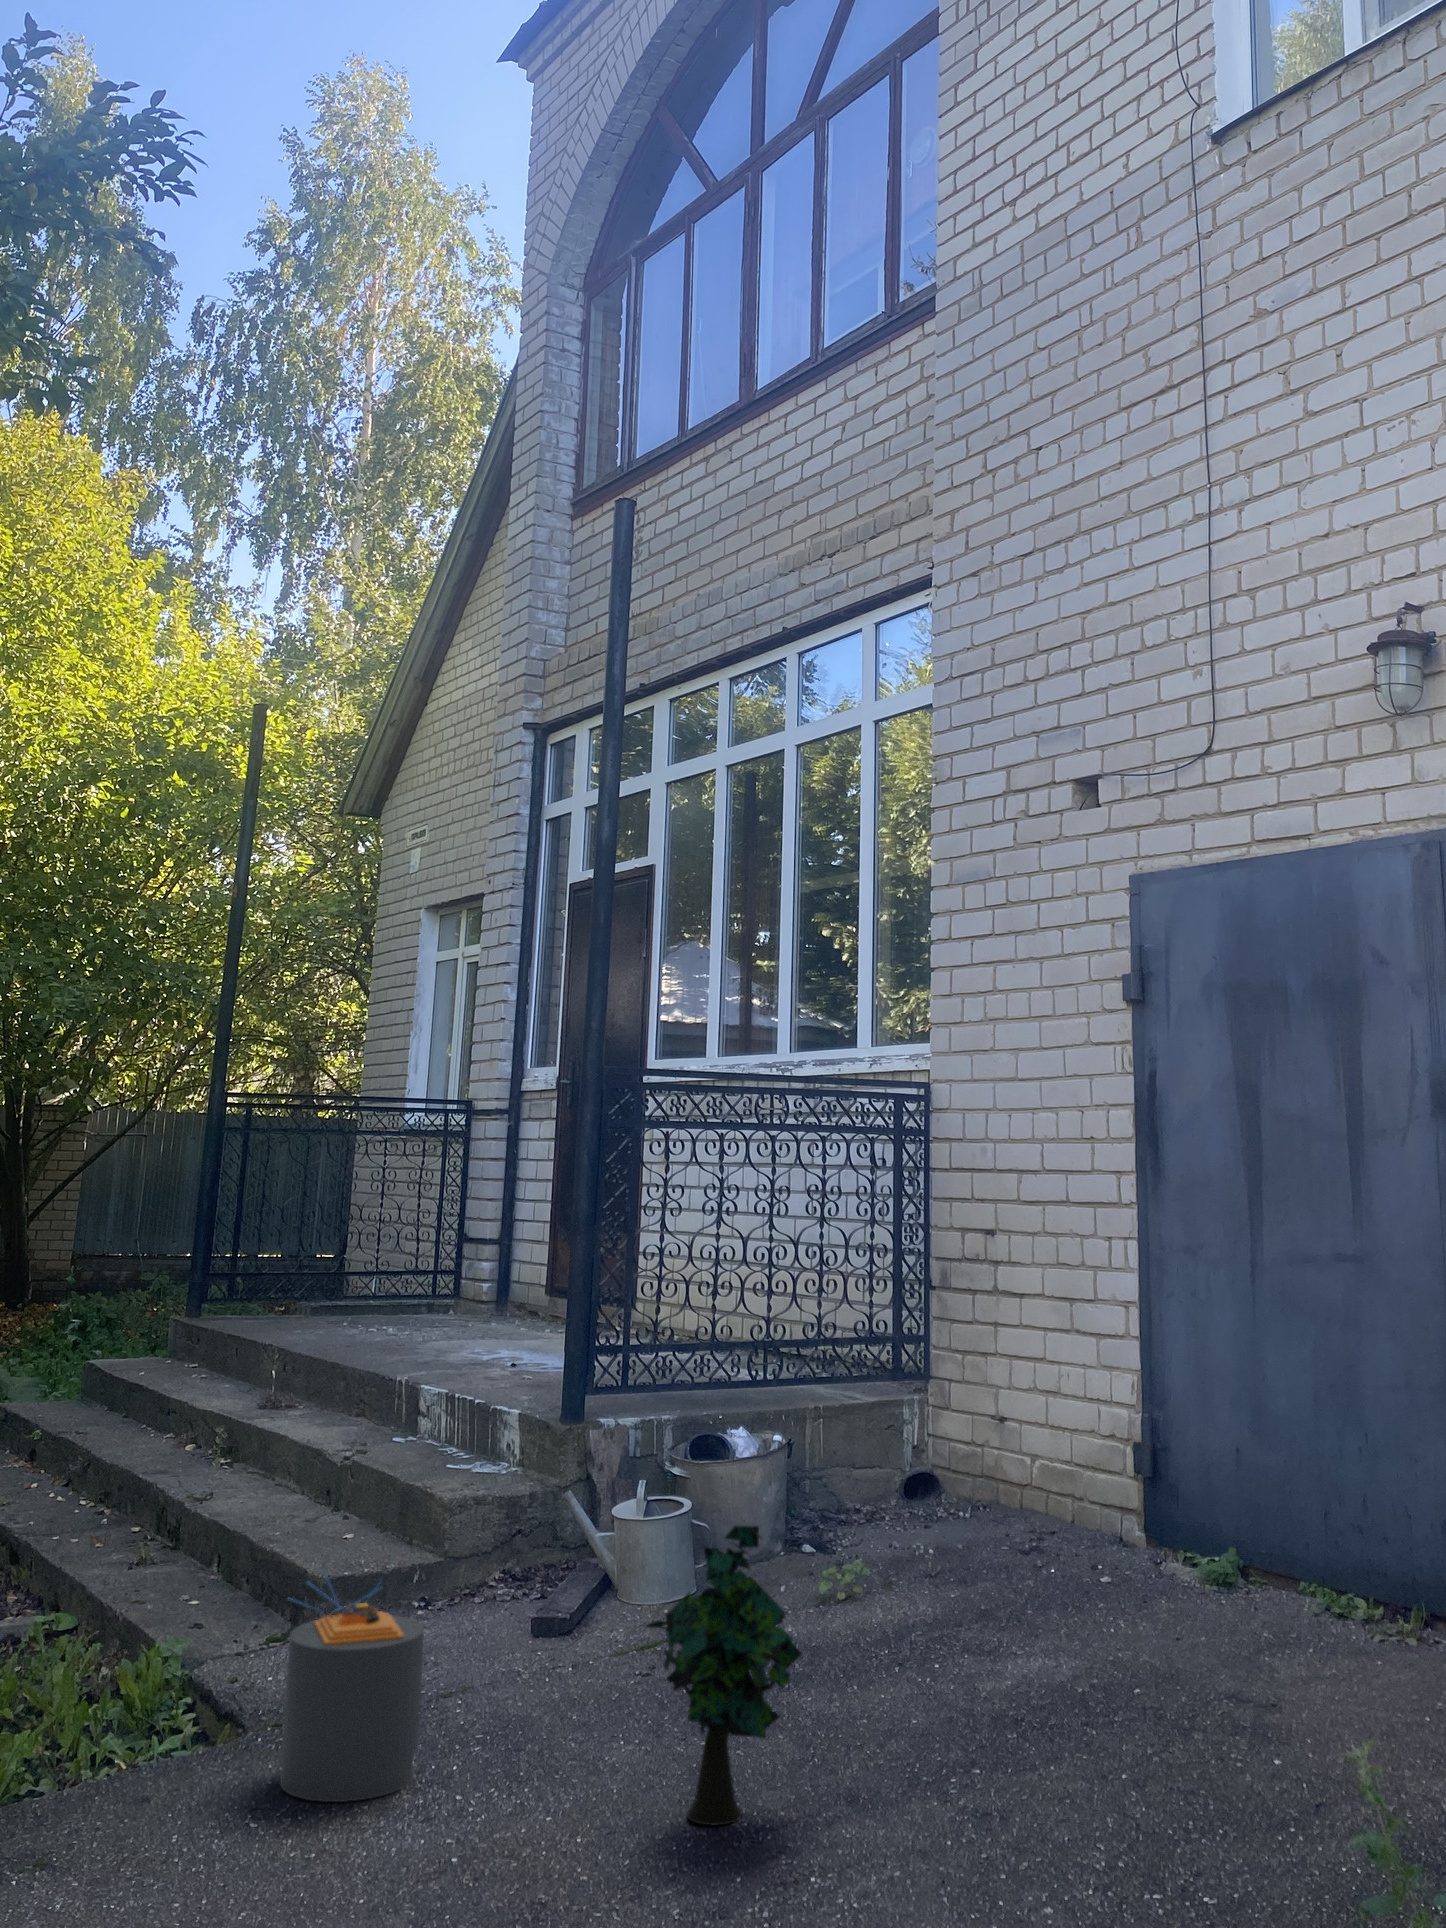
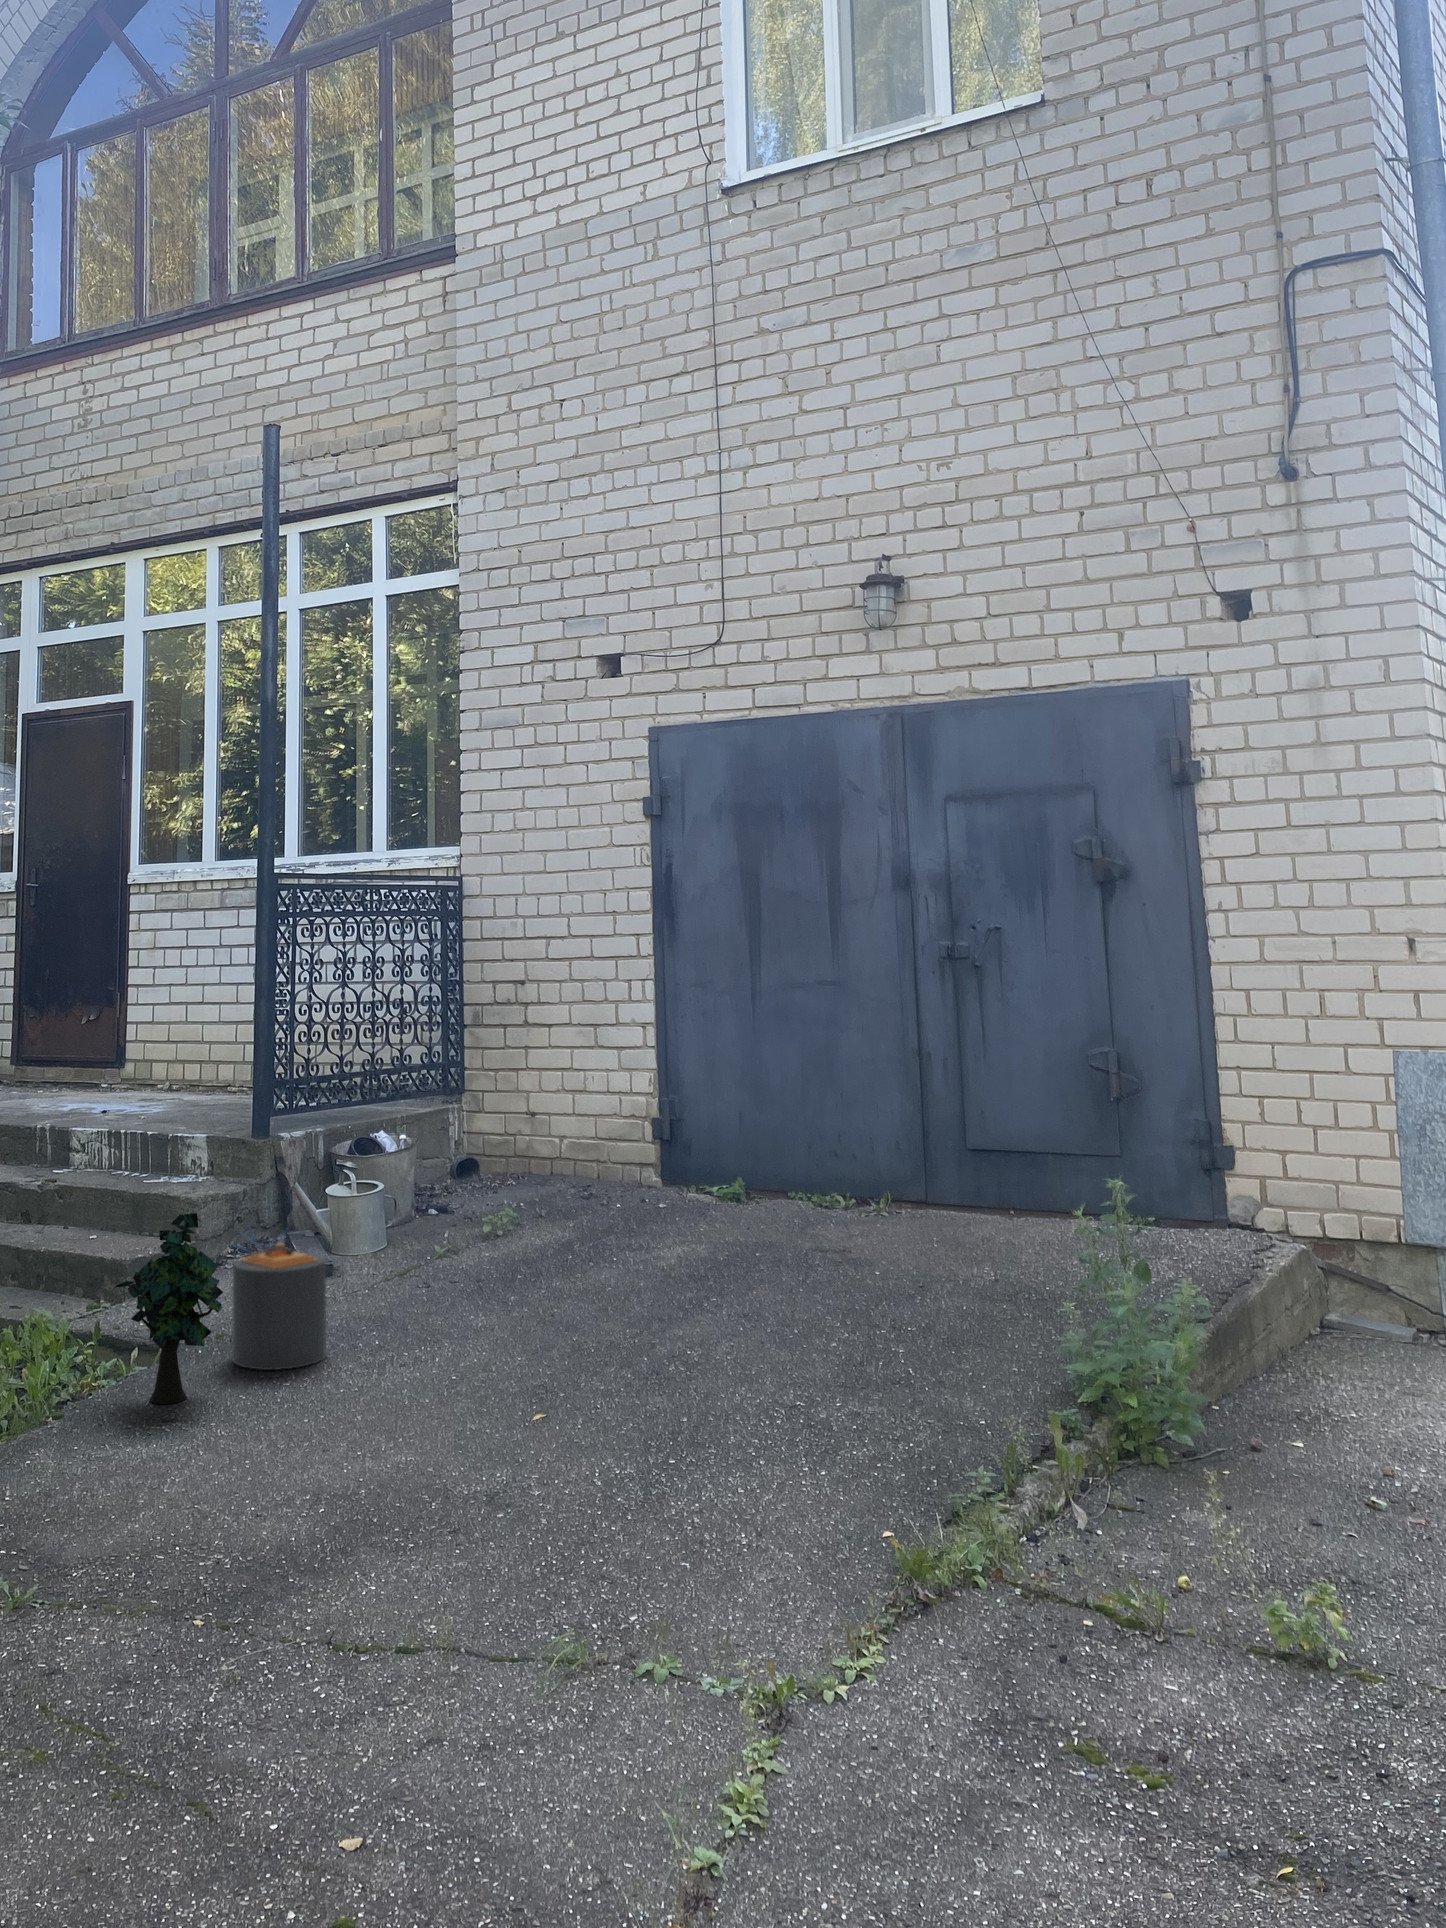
decorative plant: present [645,1525,802,1825] -> present [115,1213,223,1404]

